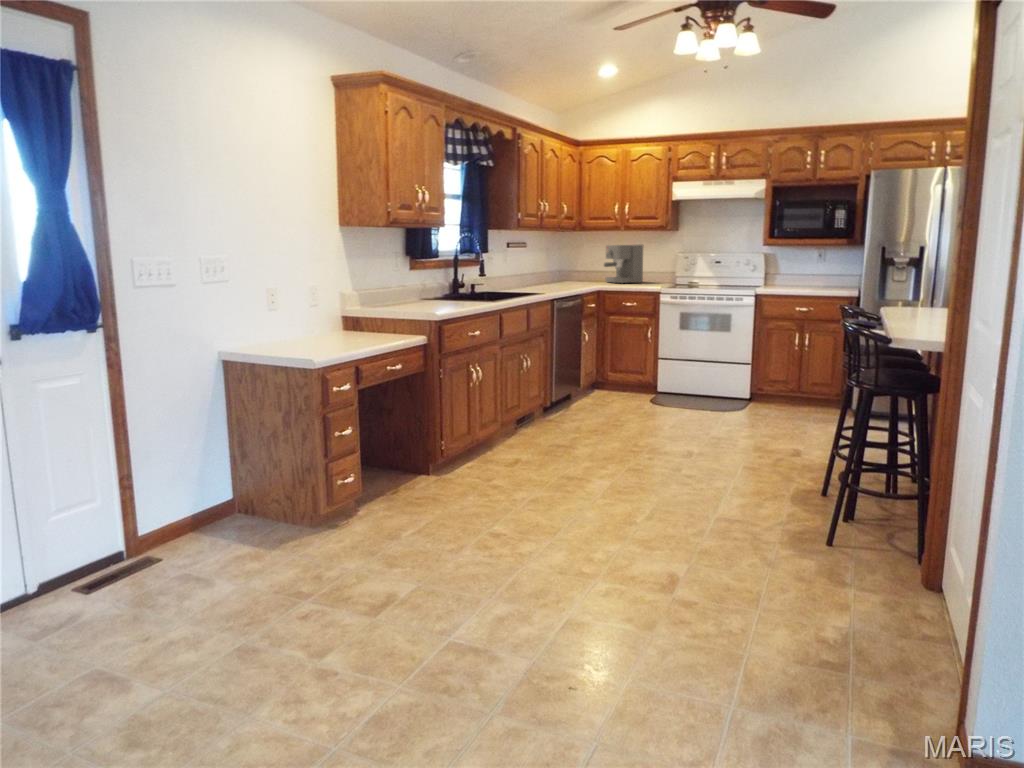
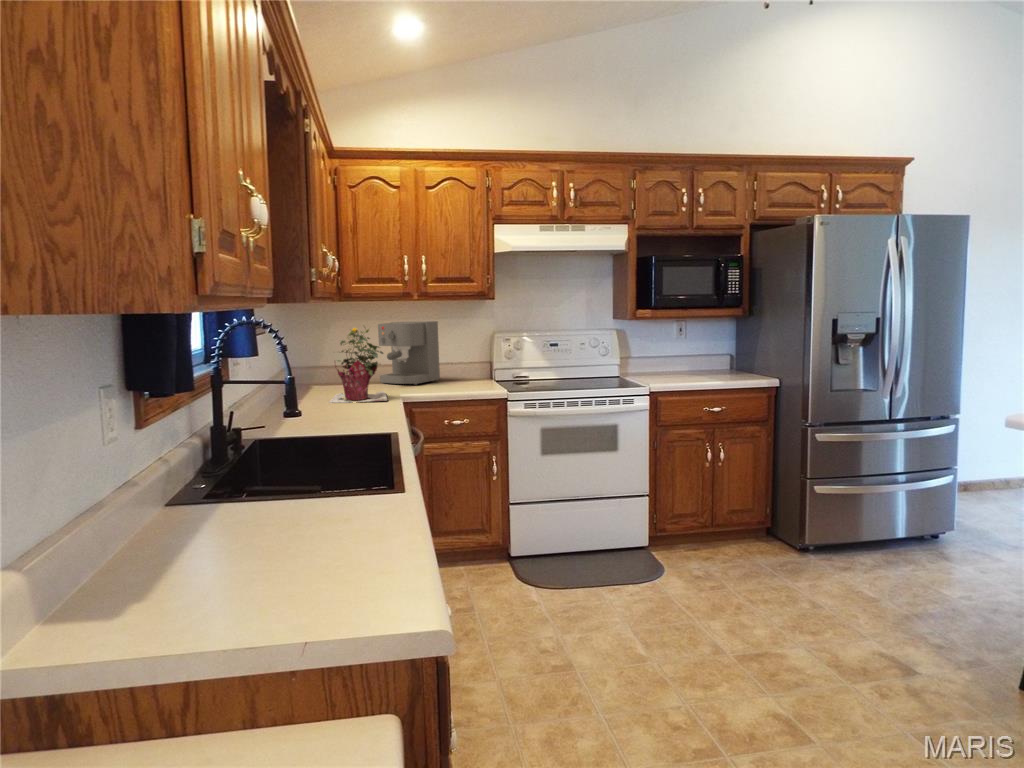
potted plant: none [555,244,594,287] -> present [329,328,388,403]

